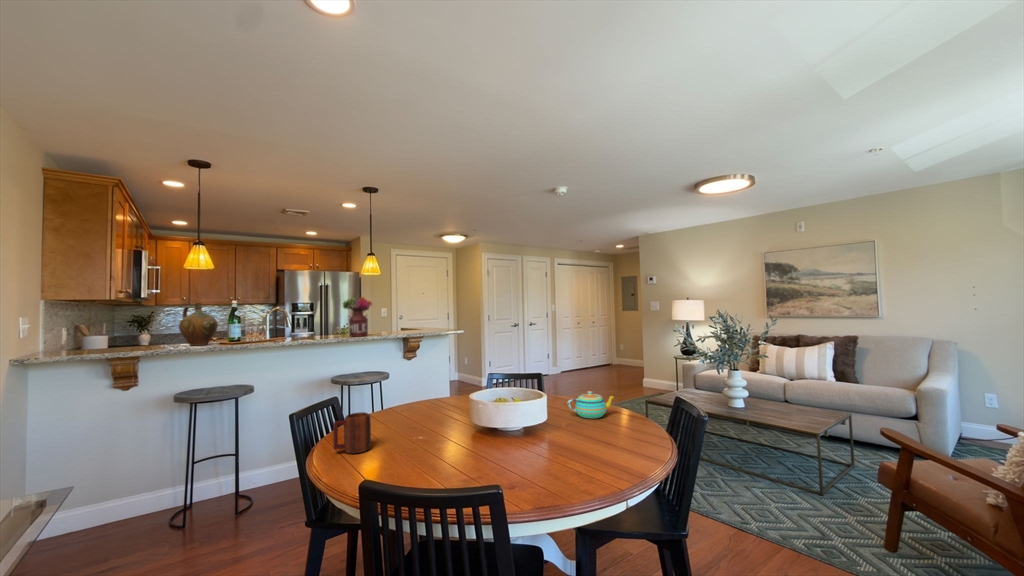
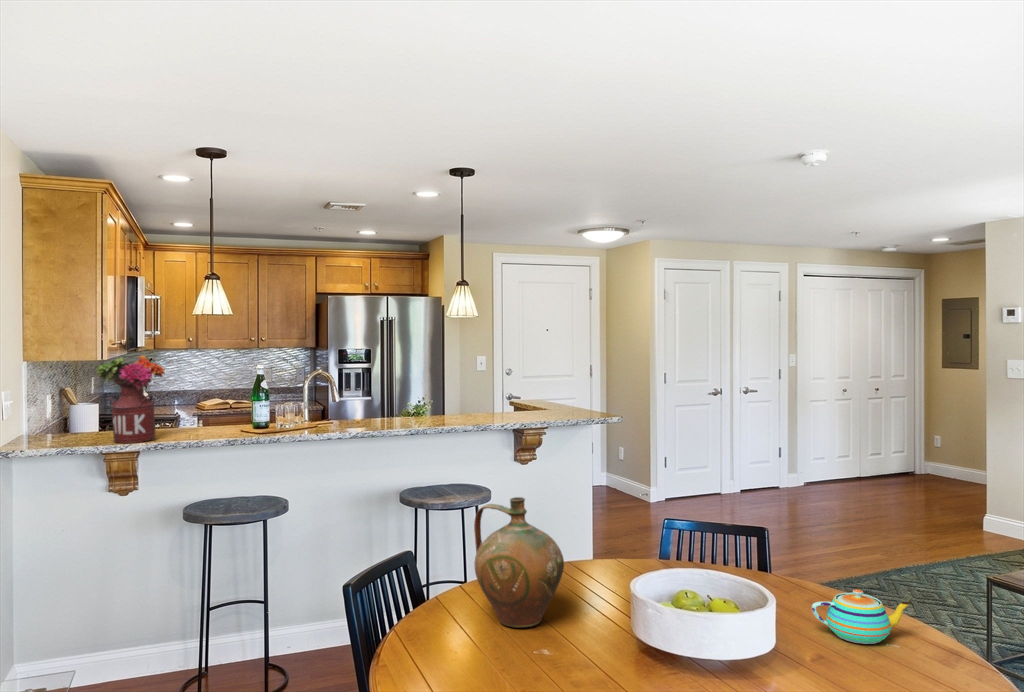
flower arrangement: present [343,297,372,337] -> present [97,355,165,443]
ceramic jug: present [179,303,218,346] -> present [474,497,564,628]
mug: present [333,412,371,453] -> none [409,600,465,668]

